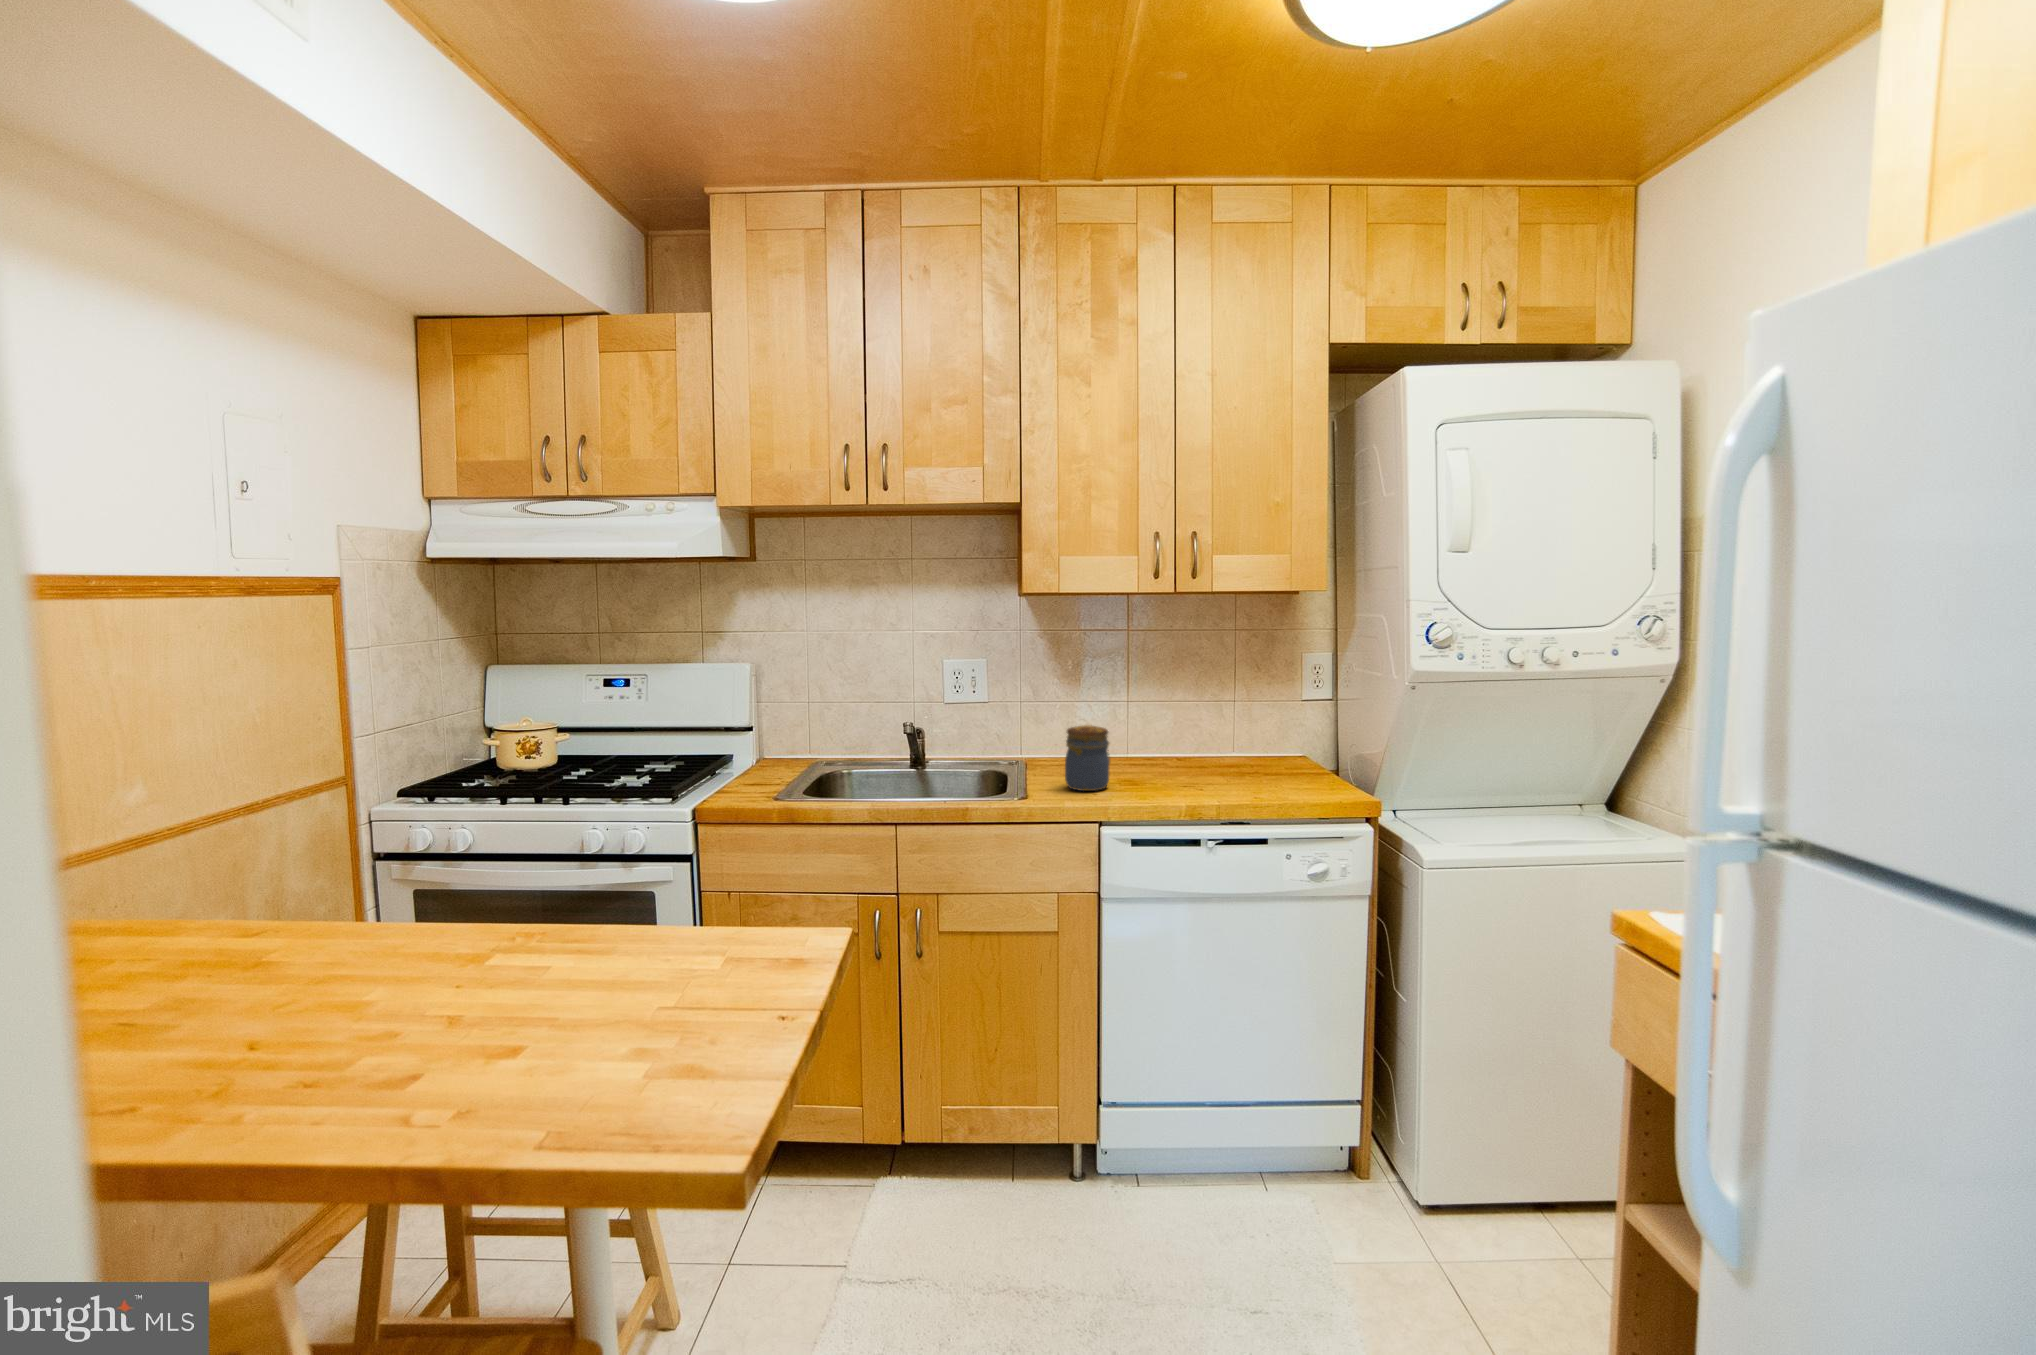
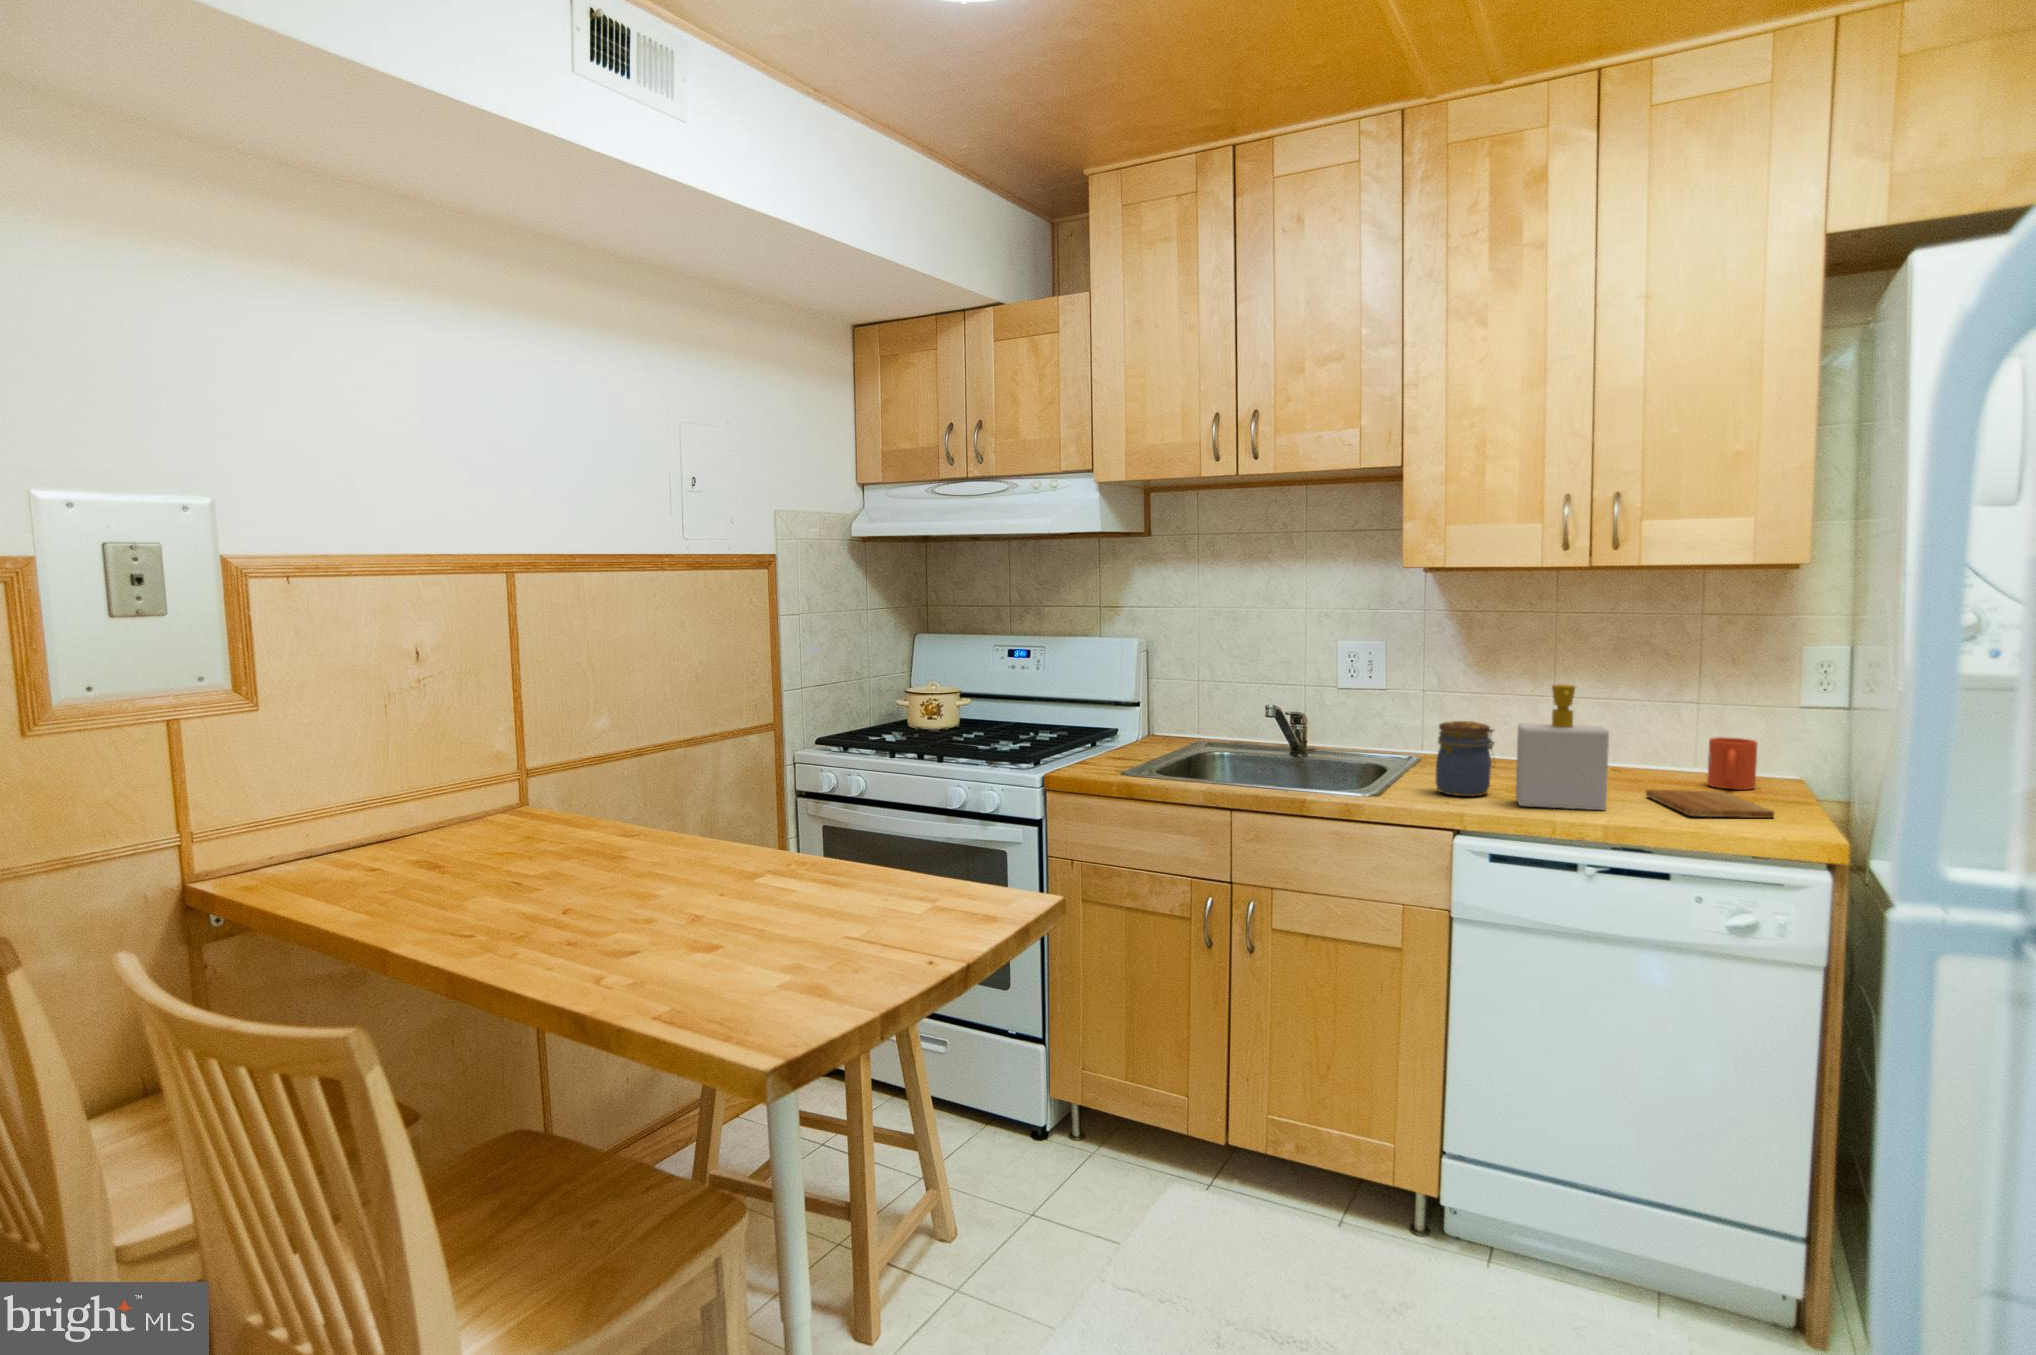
soap bottle: none [1134,691,1207,796] -> present [1516,684,1609,810]
mug: none [1244,724,1277,765] -> present [1707,737,1757,790]
cutting board: none [1218,768,1319,792] -> present [1646,790,1774,818]

